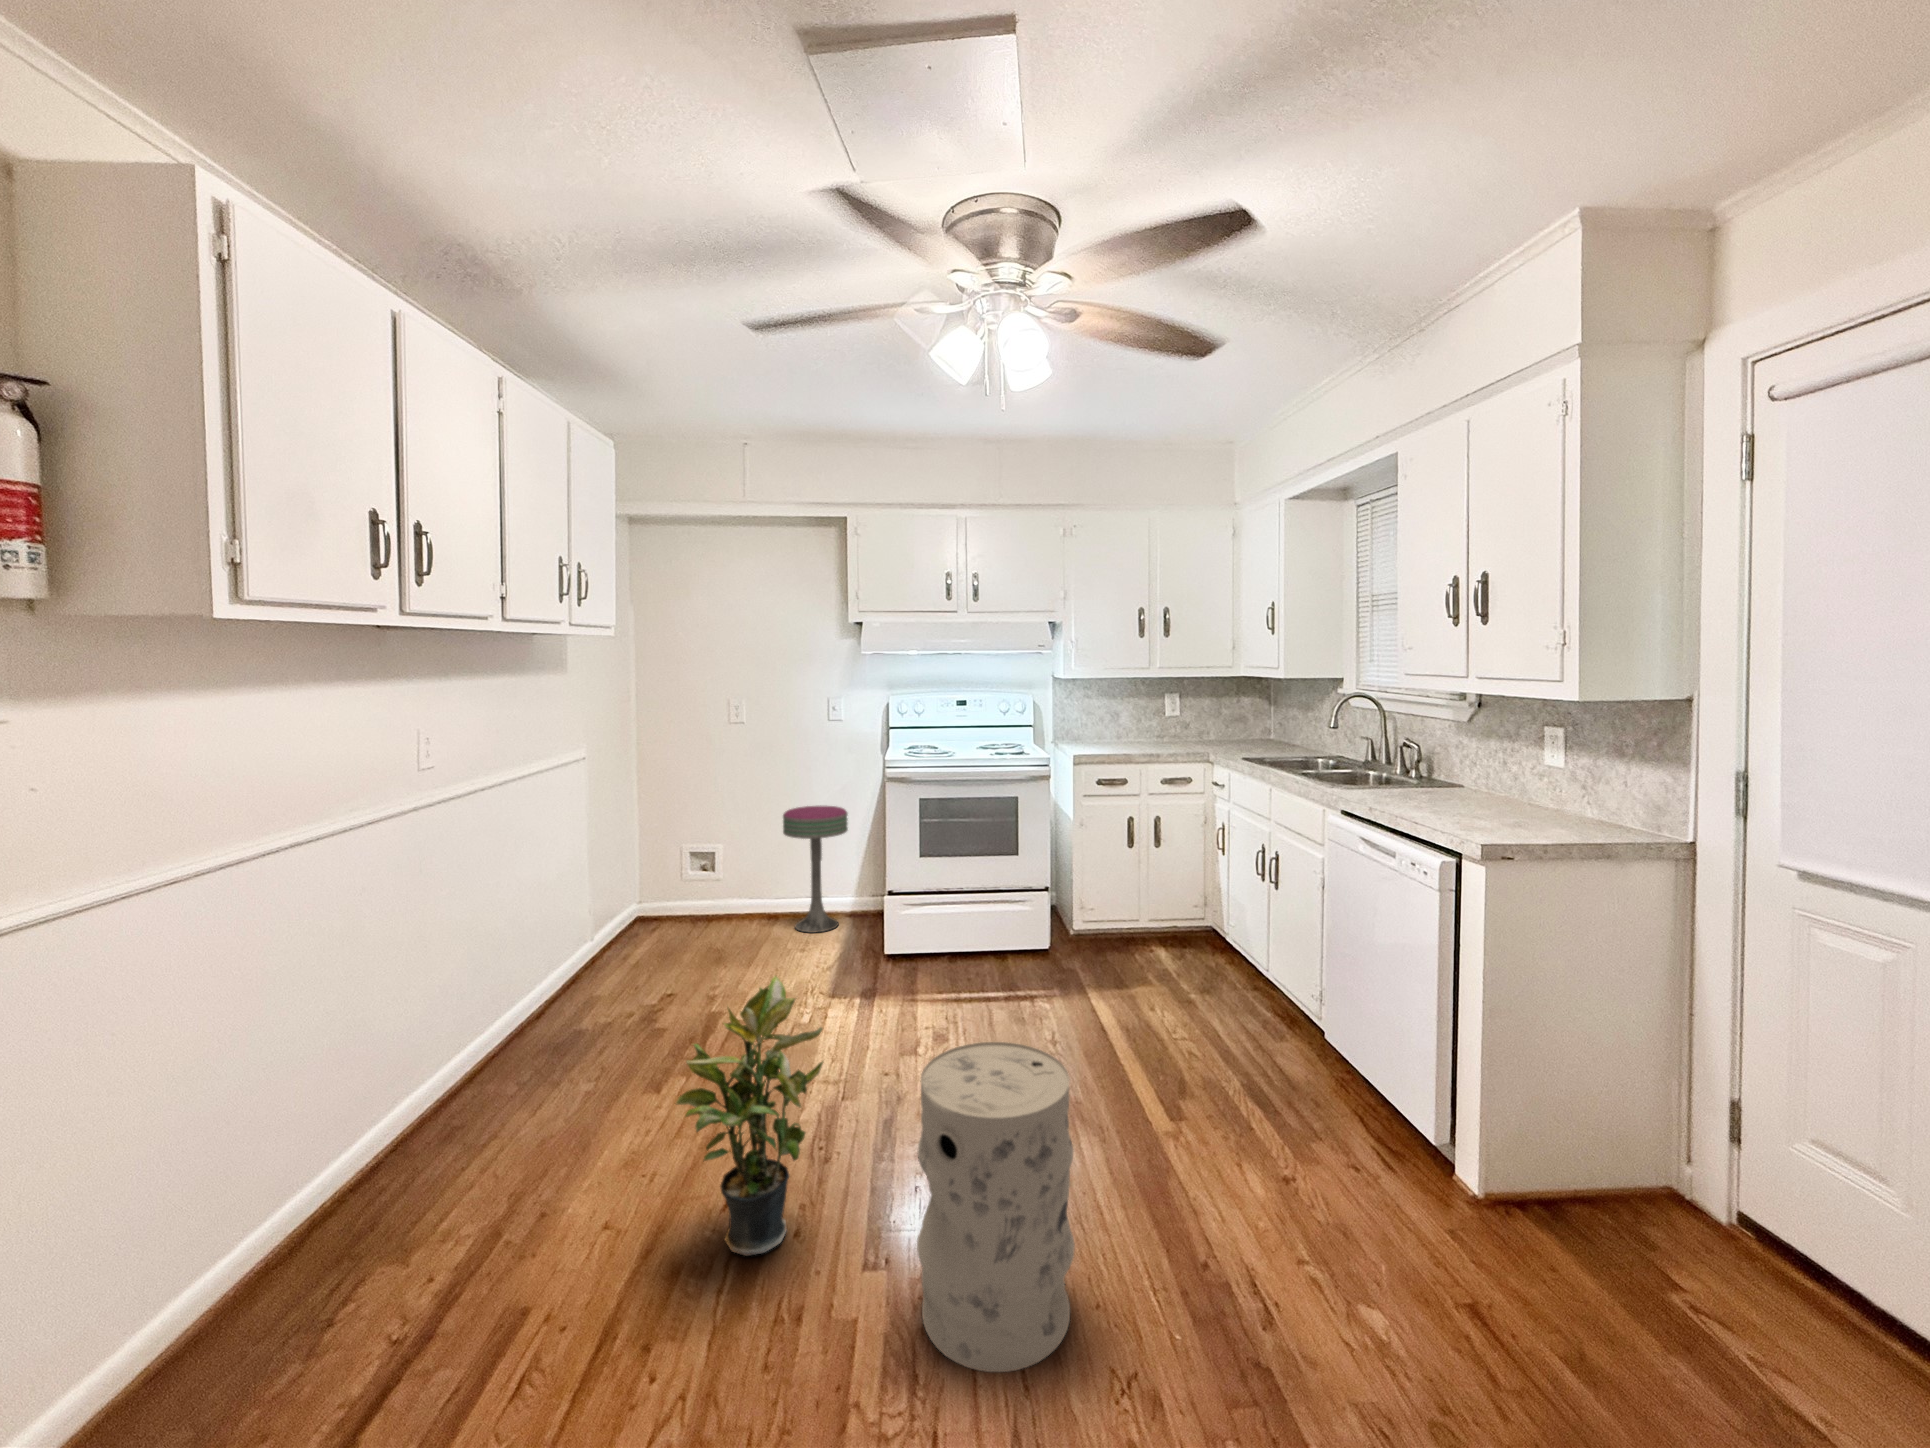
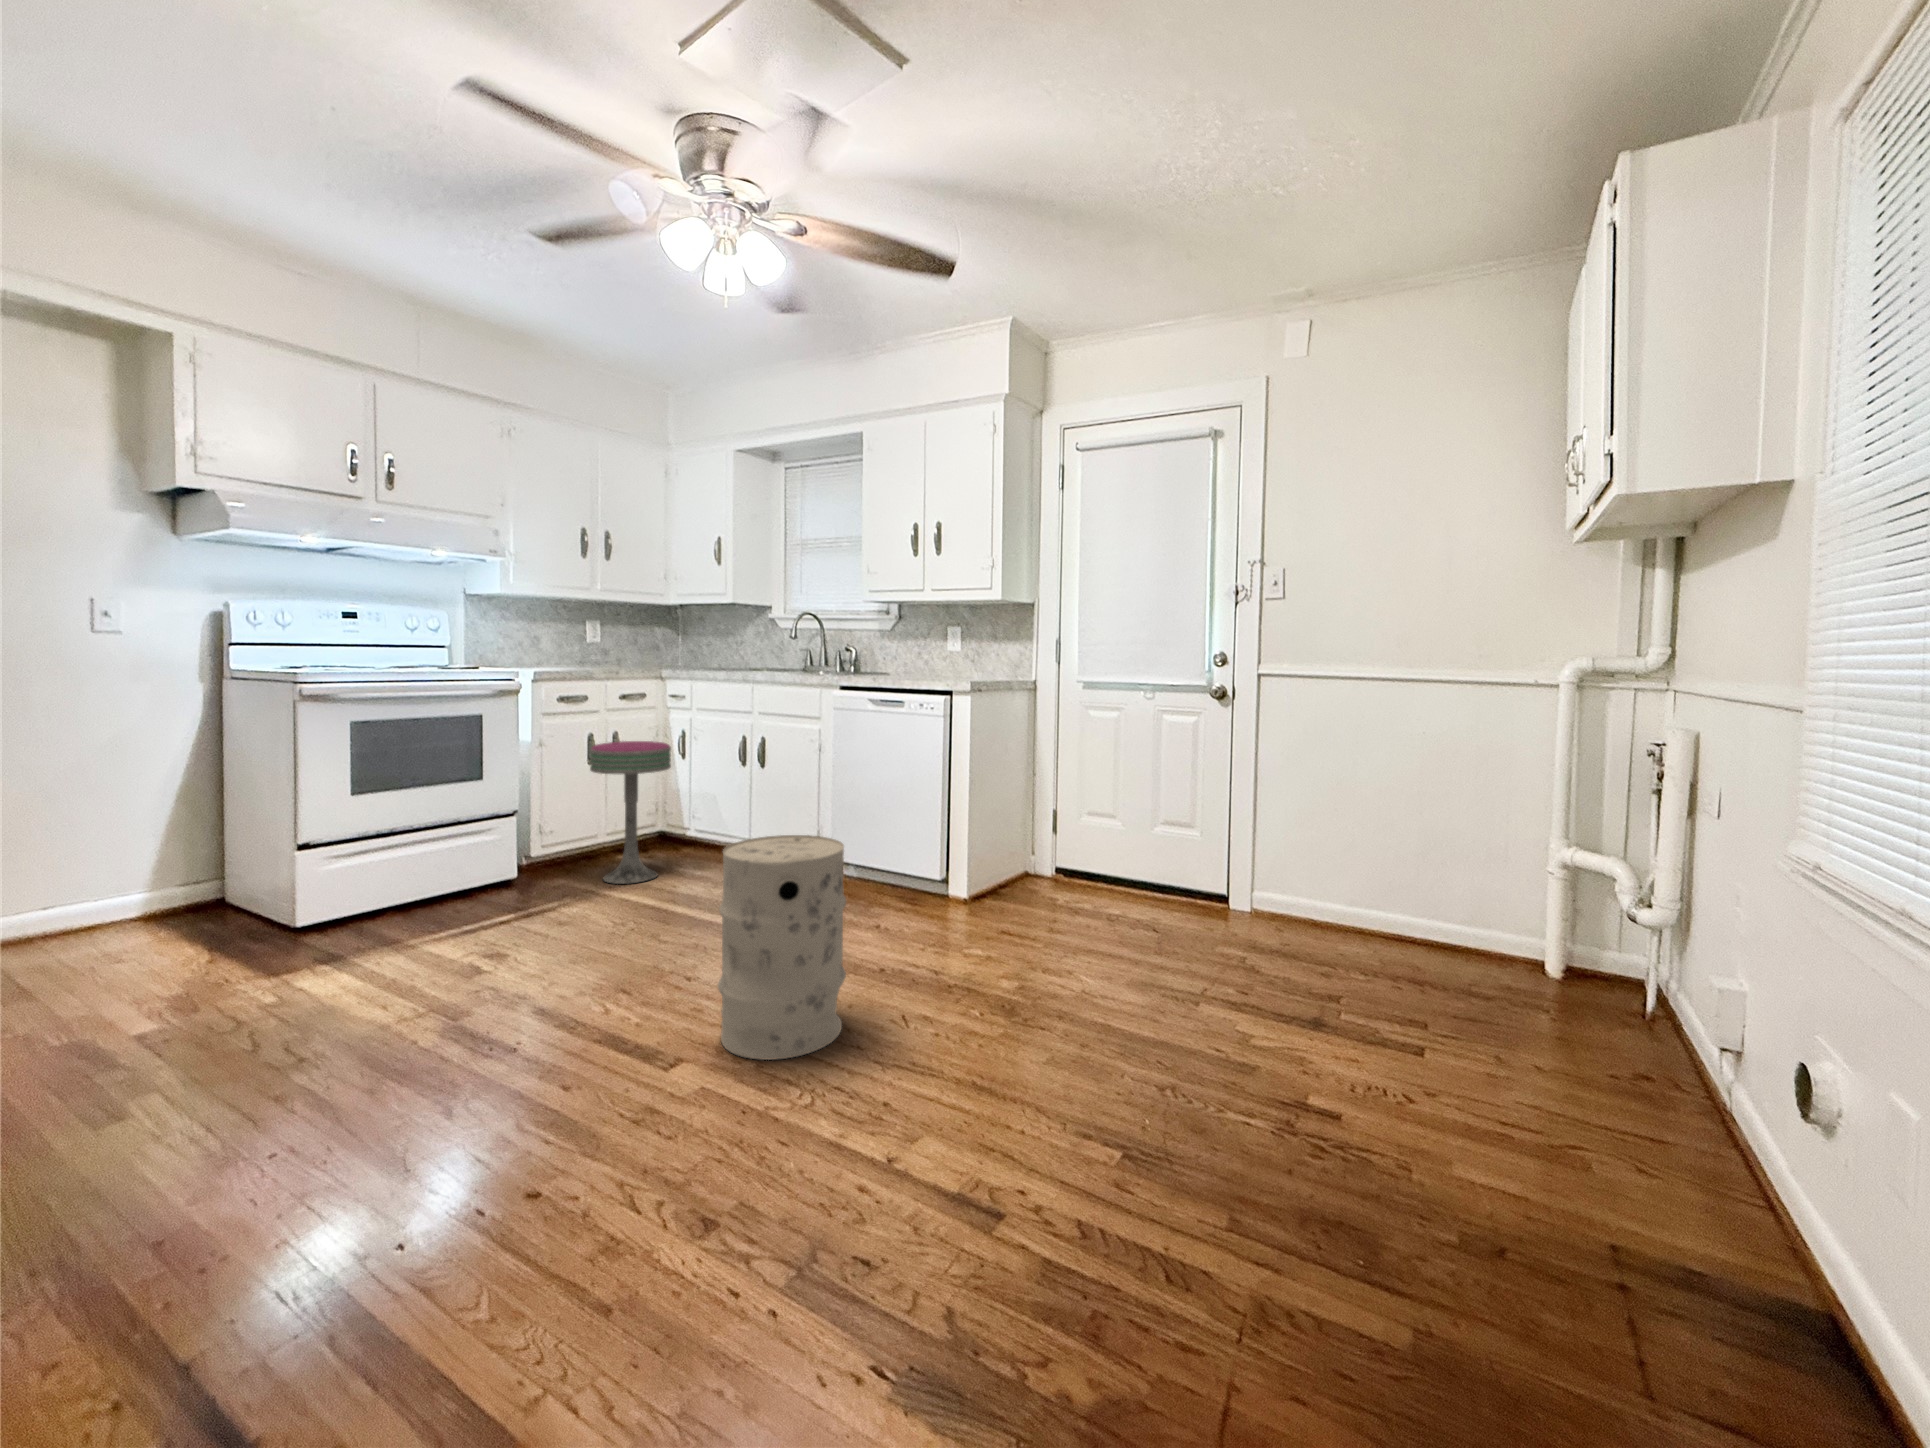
bar stool: present [783,806,848,933] -> present [590,741,671,884]
potted plant: present [676,976,823,1256] -> none [421,827,595,1110]

